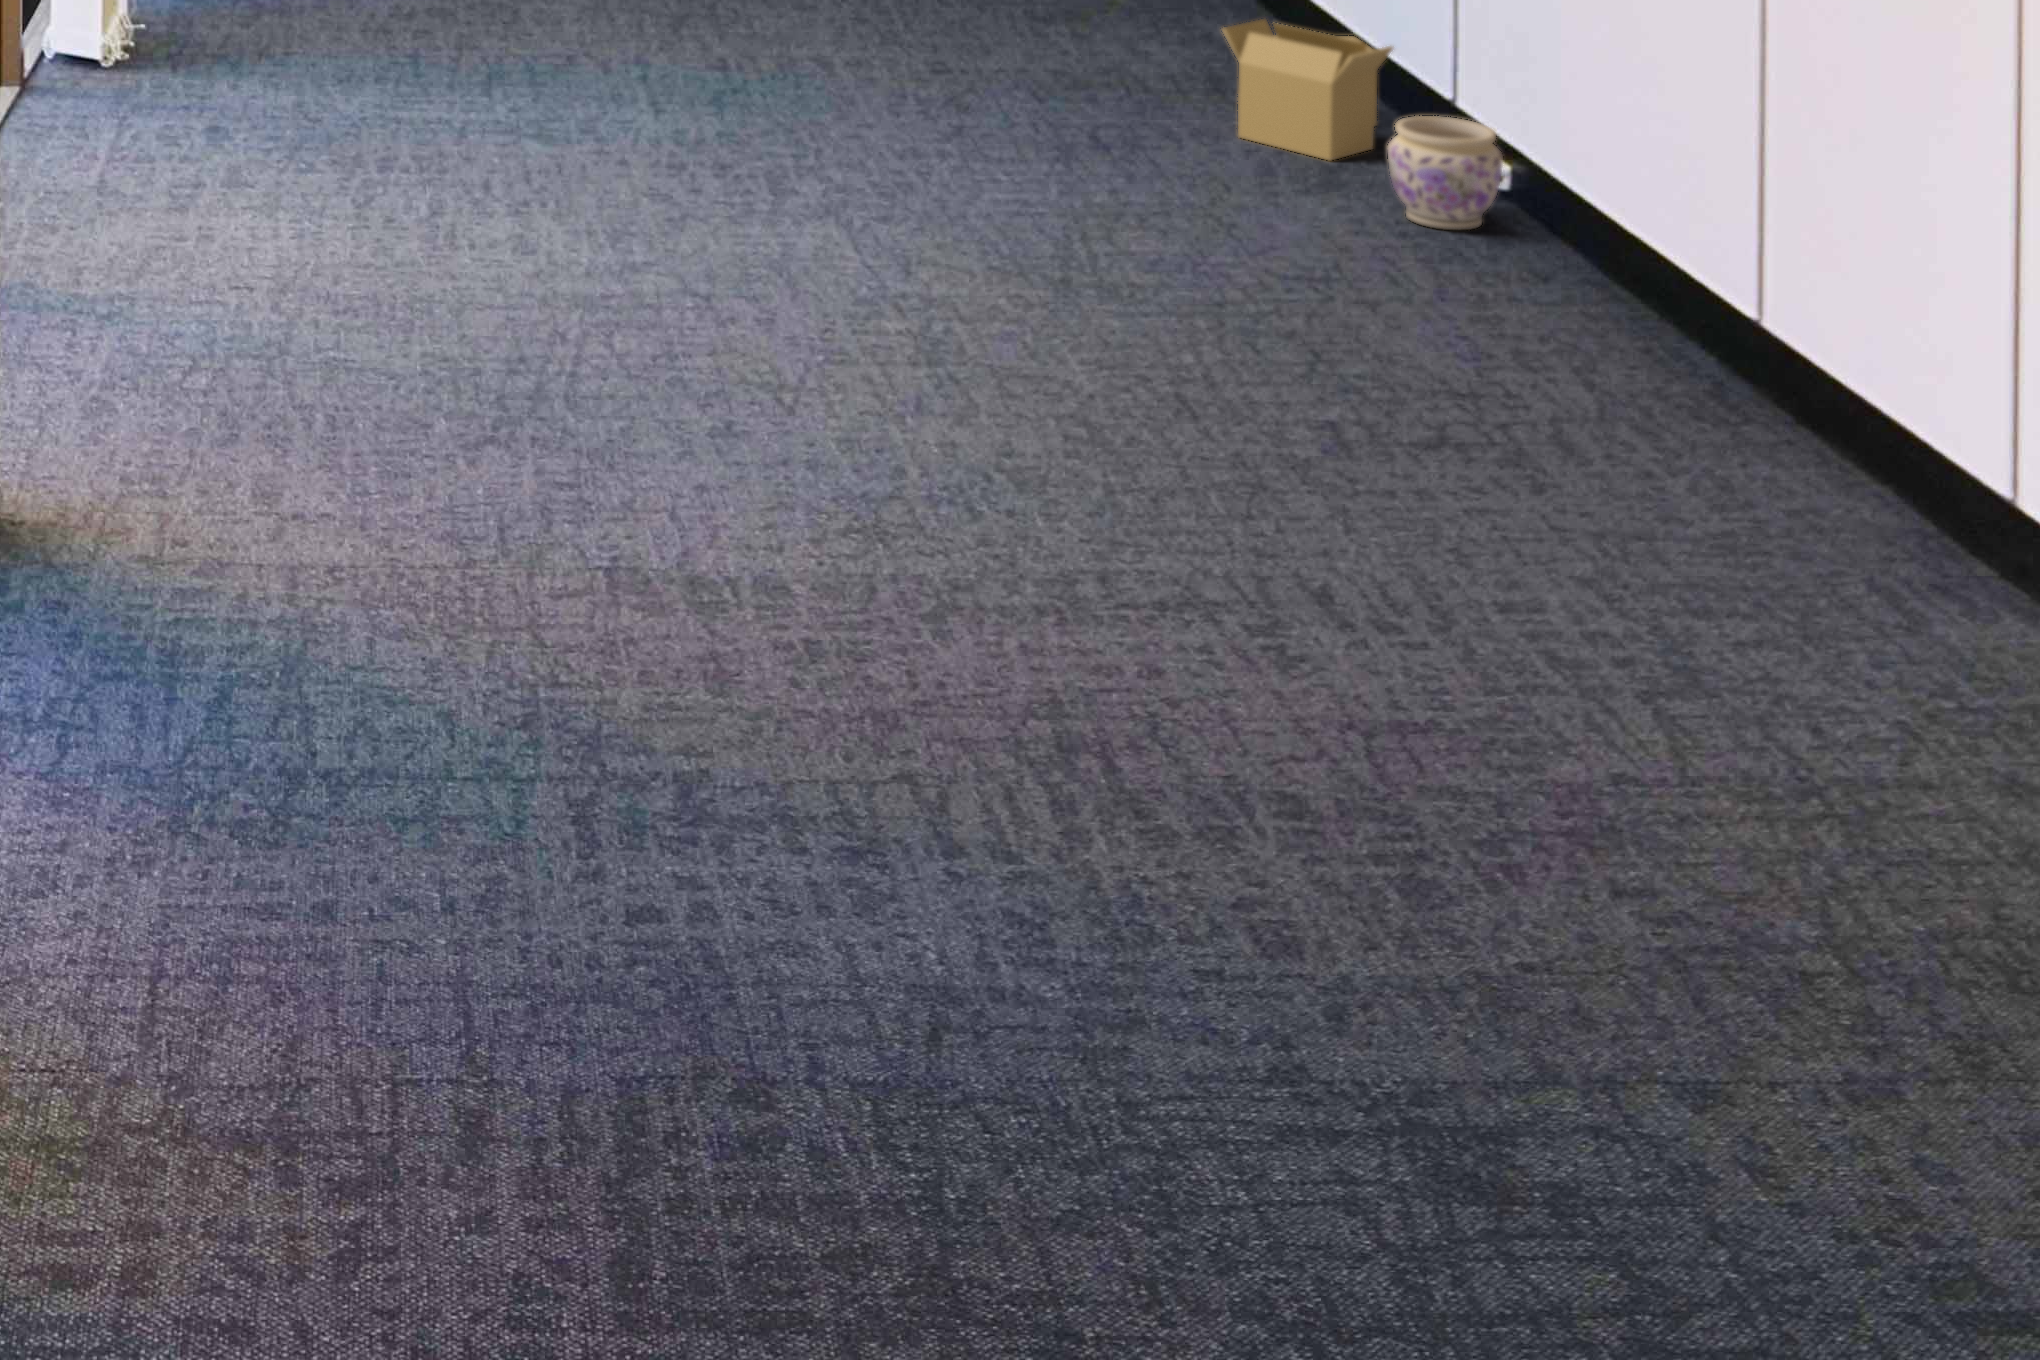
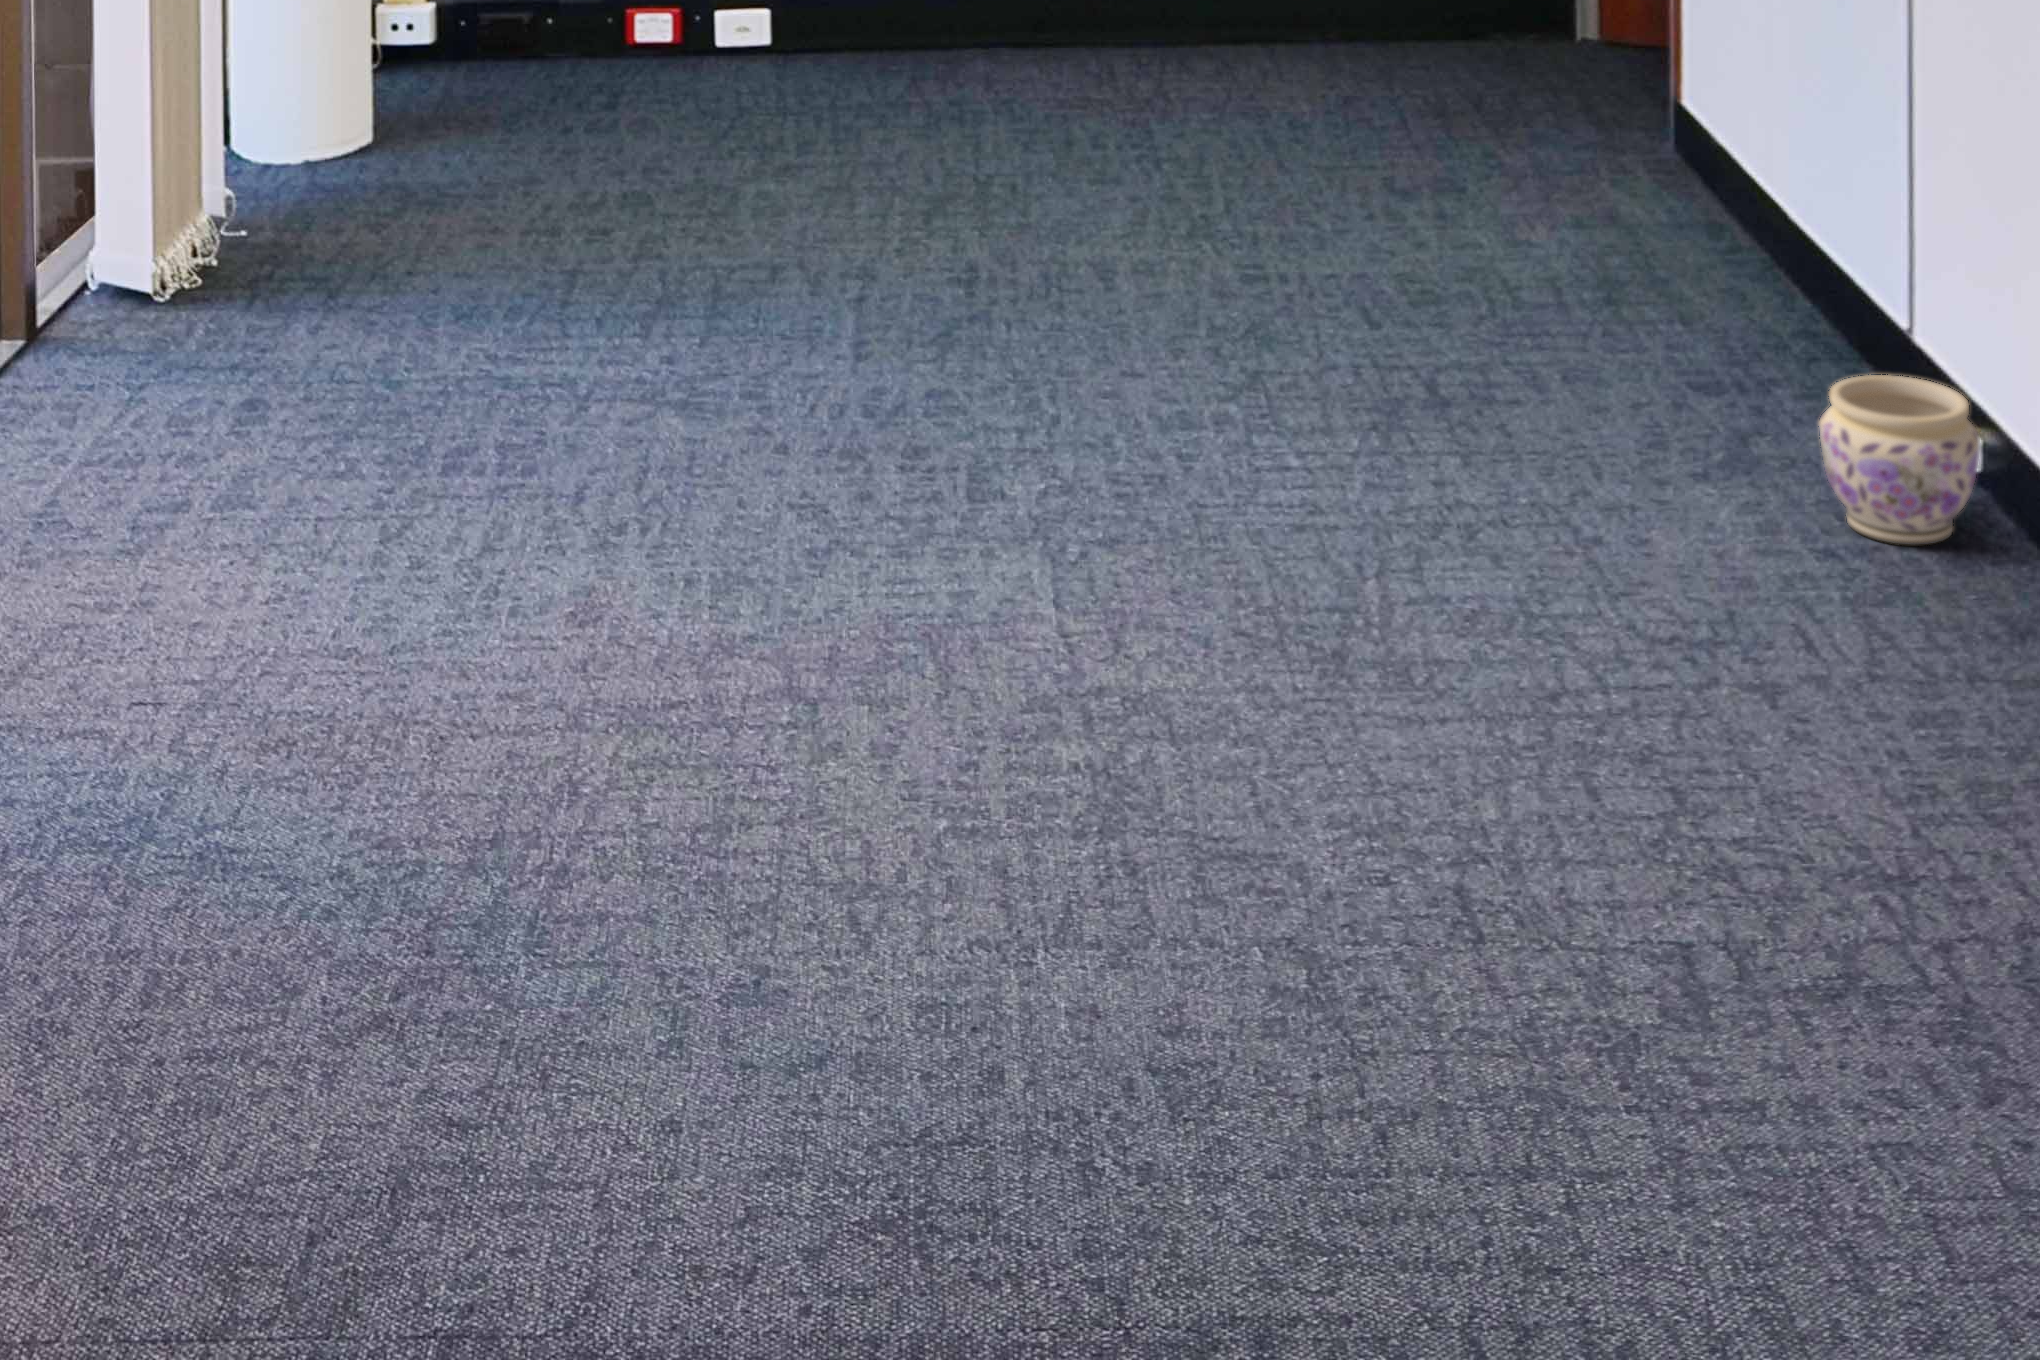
cardboard box: present [1222,19,1393,161] -> none [1607,216,1839,421]

